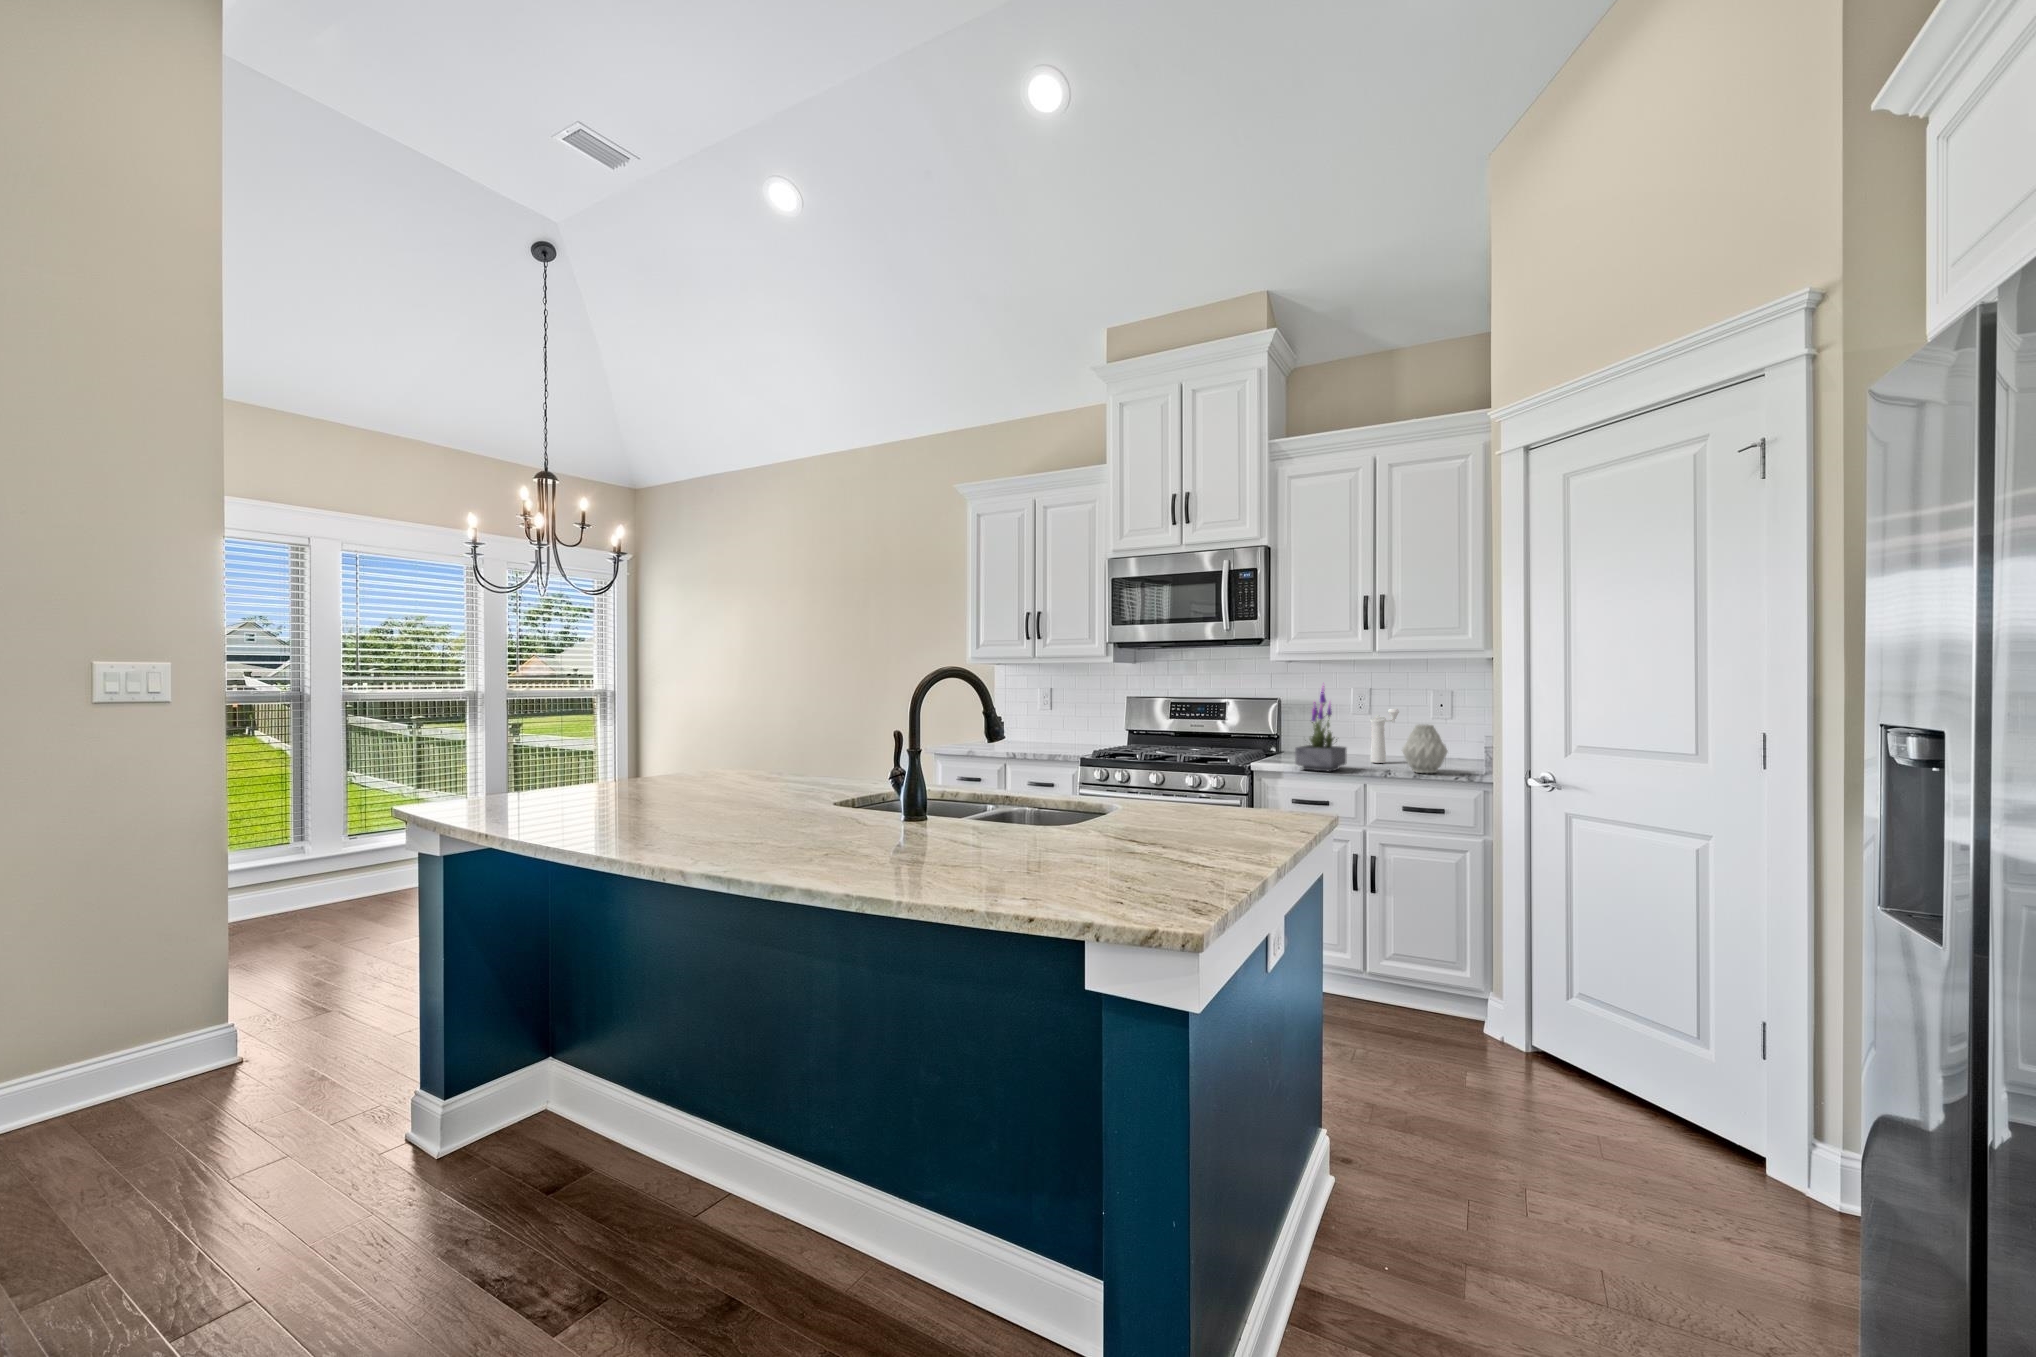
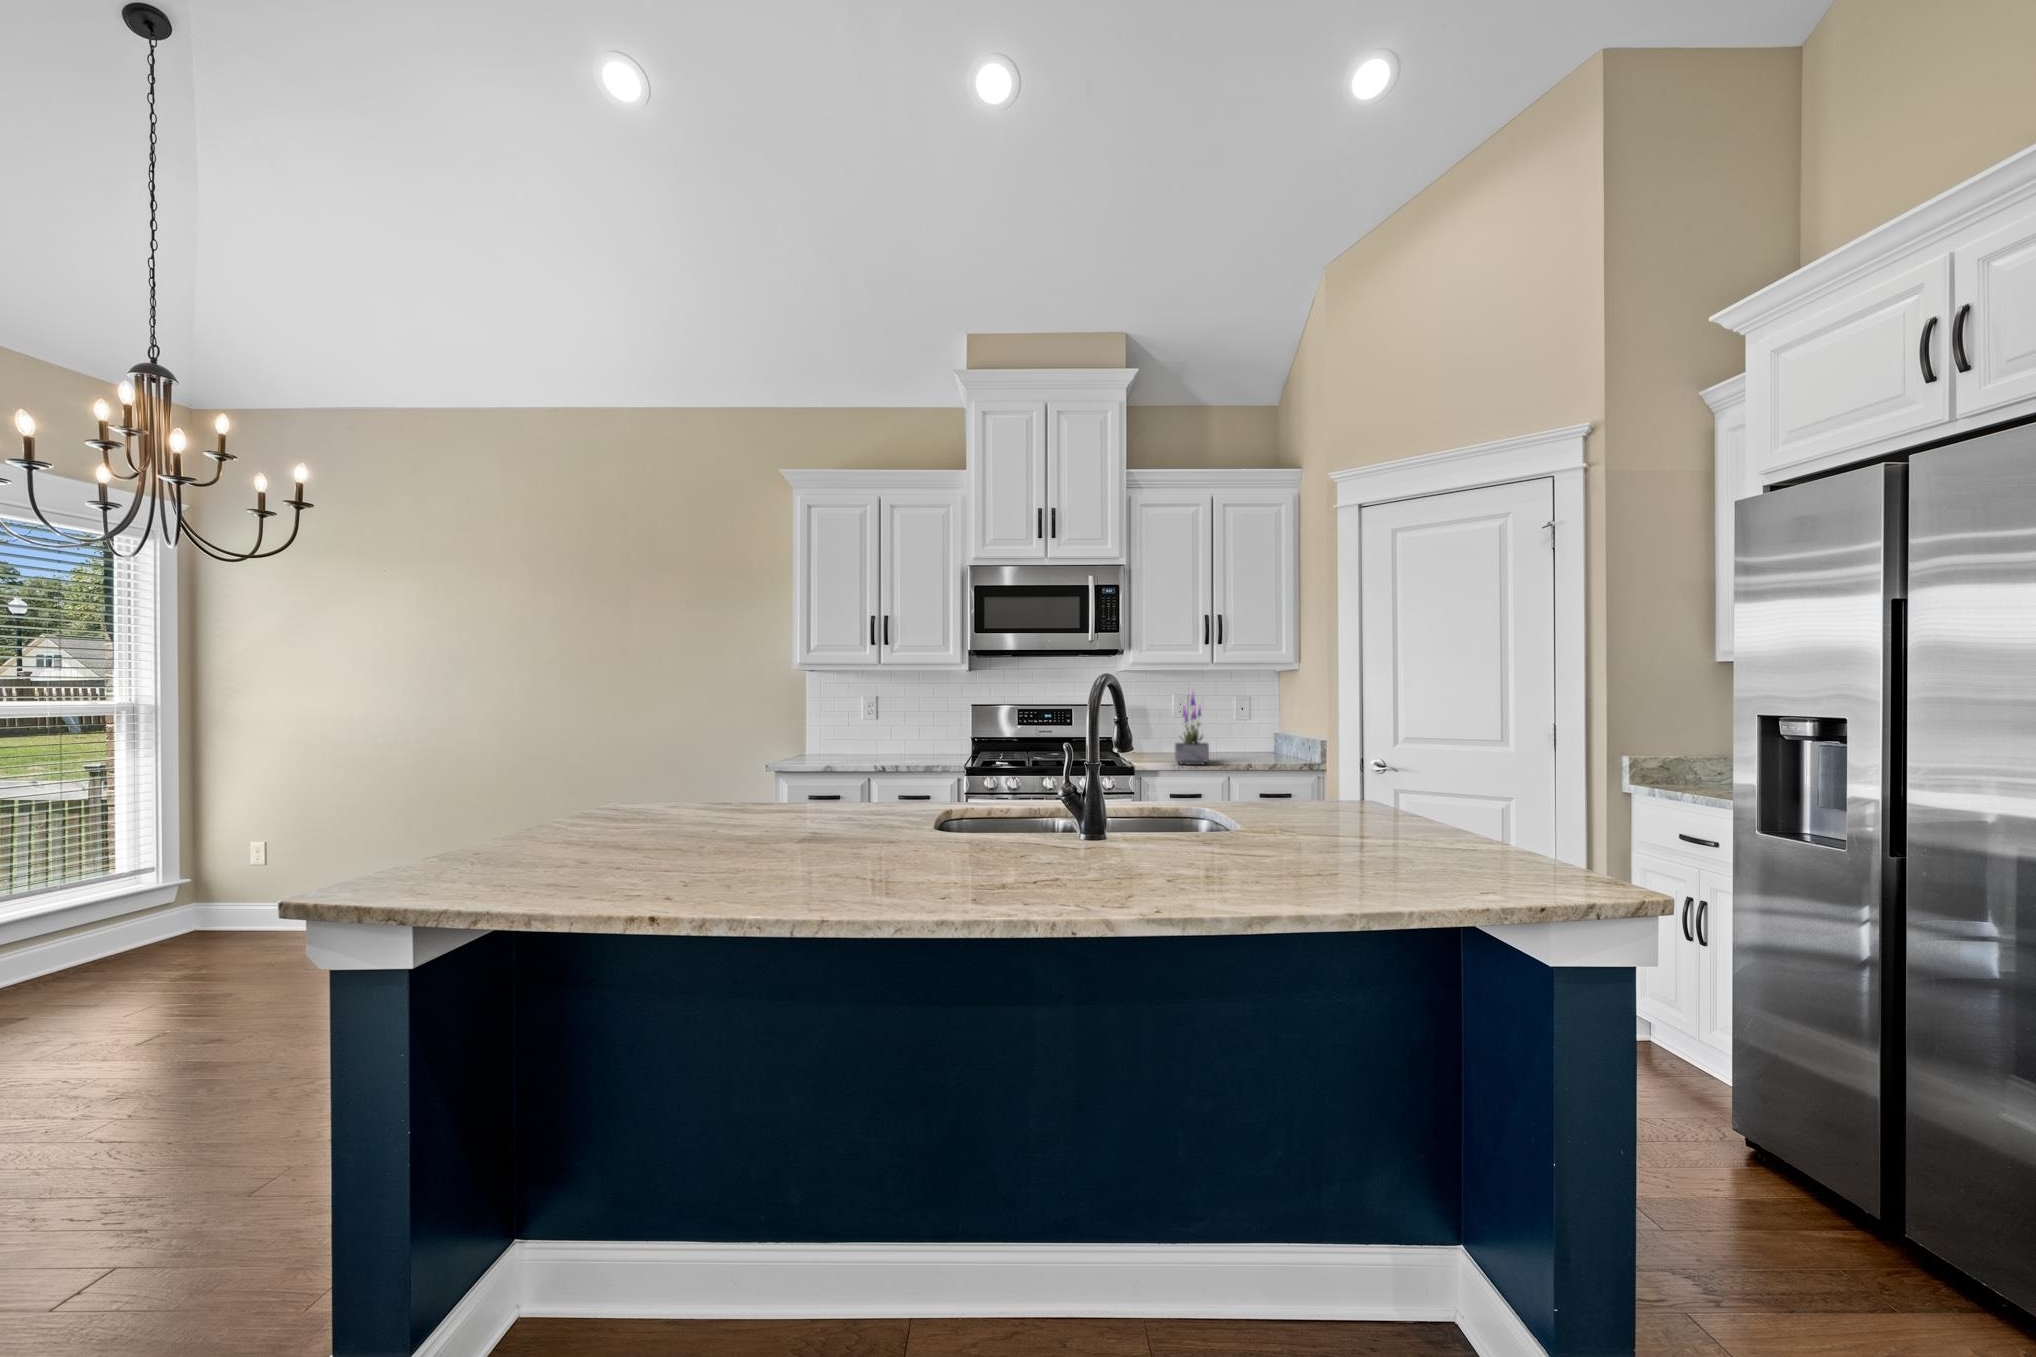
pepper mill: present [1370,709,1399,763] -> none [1210,709,1226,755]
vase: present [1402,724,1448,773] -> none [1250,721,1286,762]

